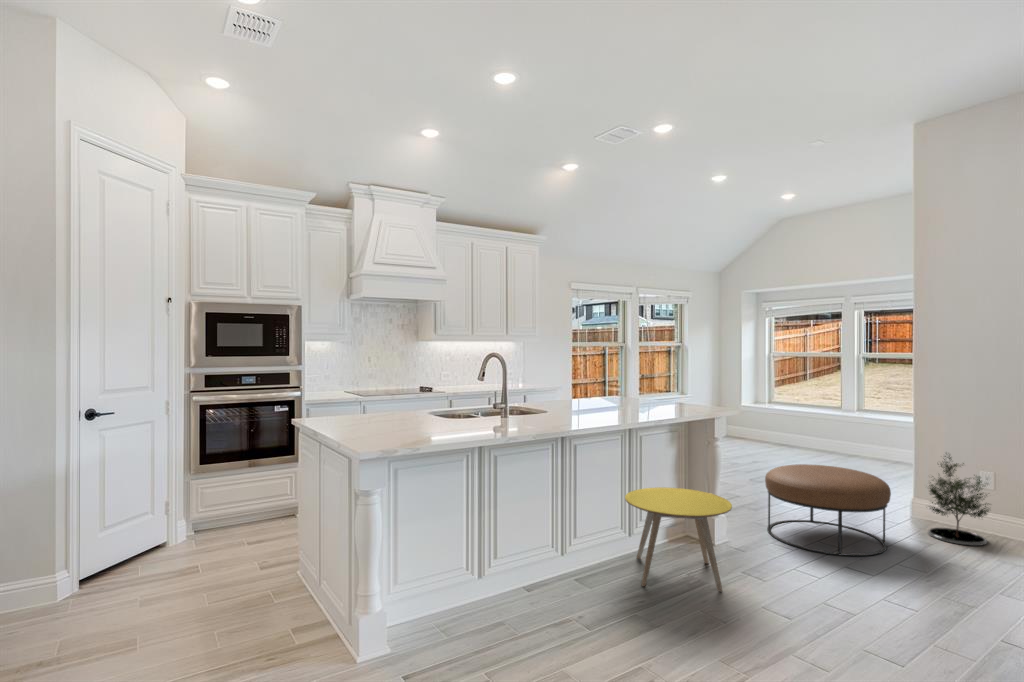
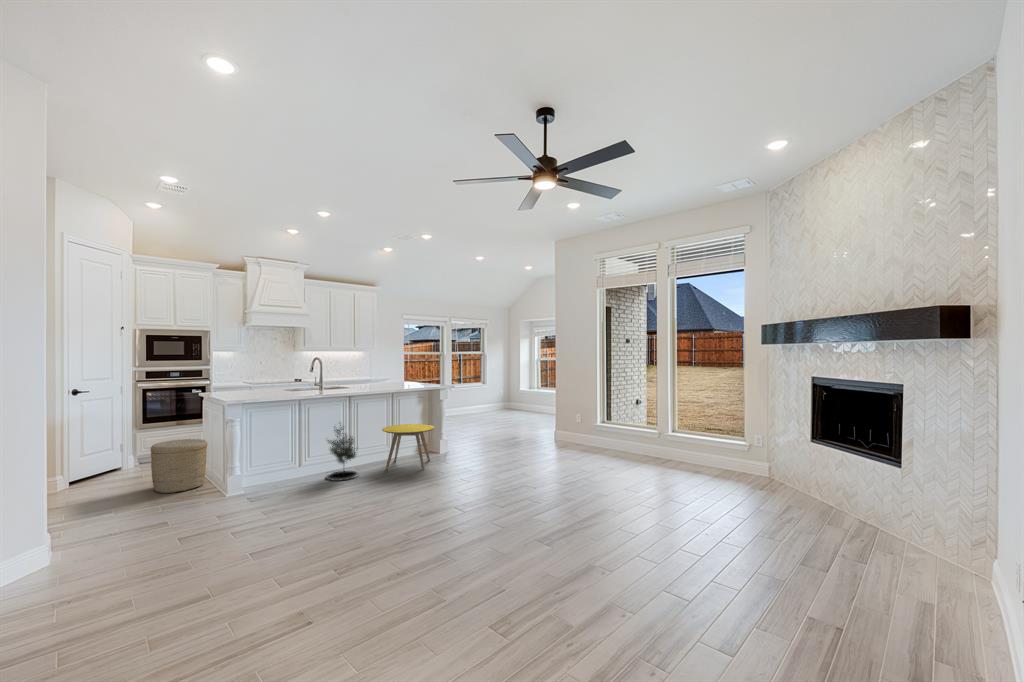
potted tree: present [928,456,989,546] -> present [326,425,359,481]
ottoman: present [765,464,891,556] -> none [475,413,531,455]
woven basket: none [218,510,317,627] -> present [150,439,207,493]

